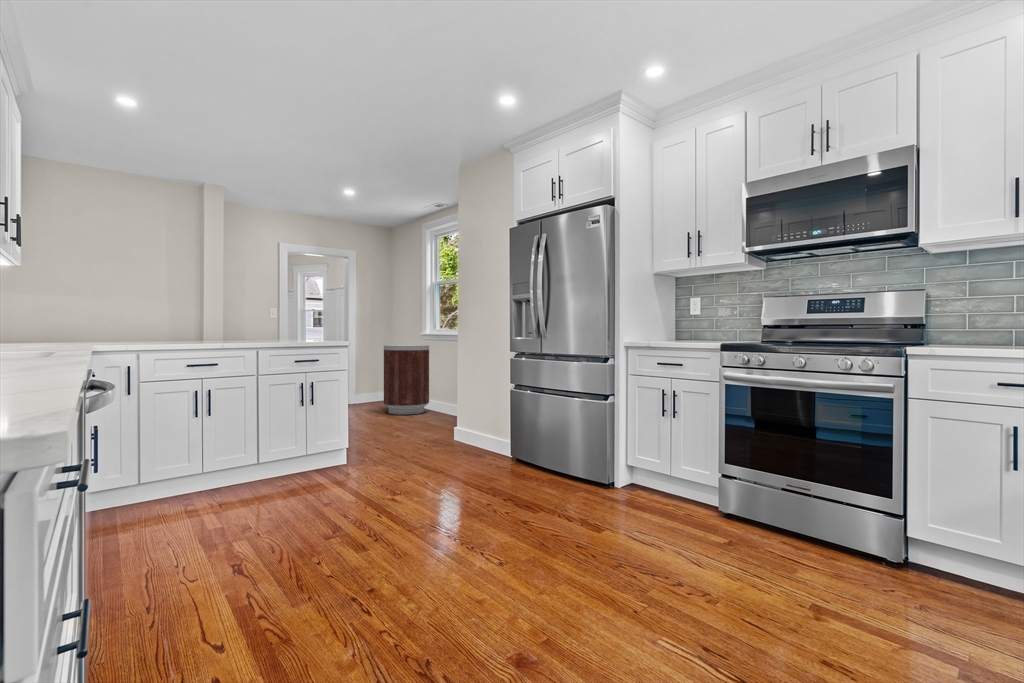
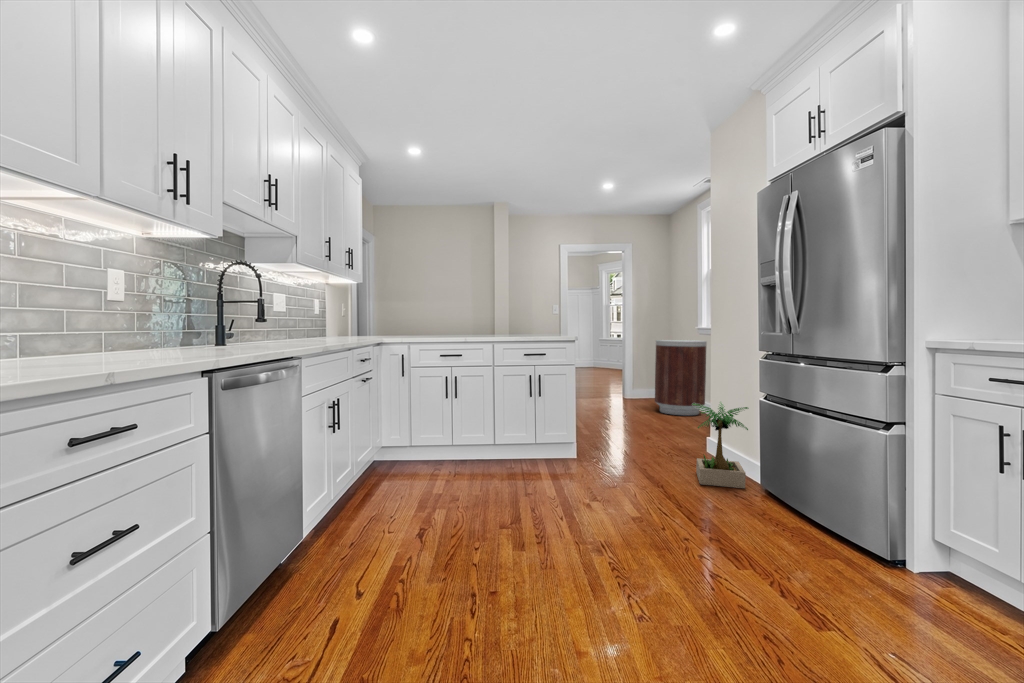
potted plant: none [454,393,507,466] -> present [692,402,748,488]

